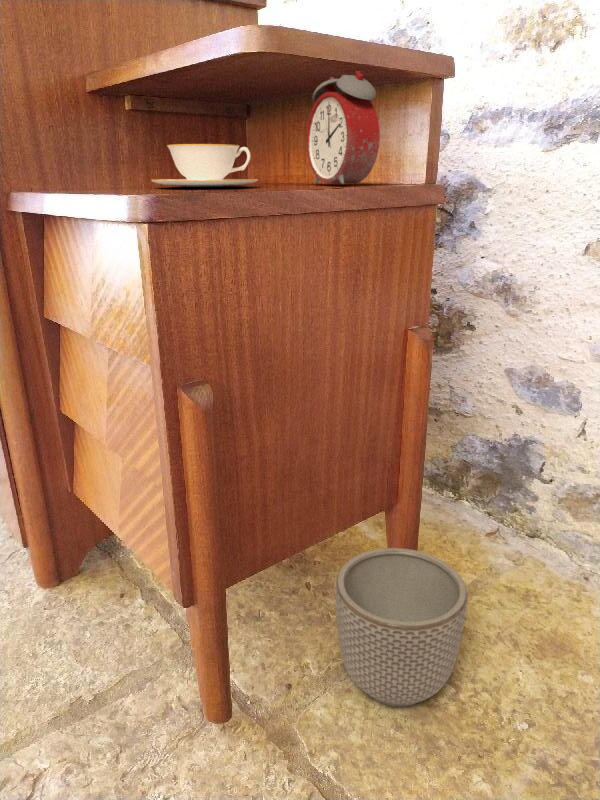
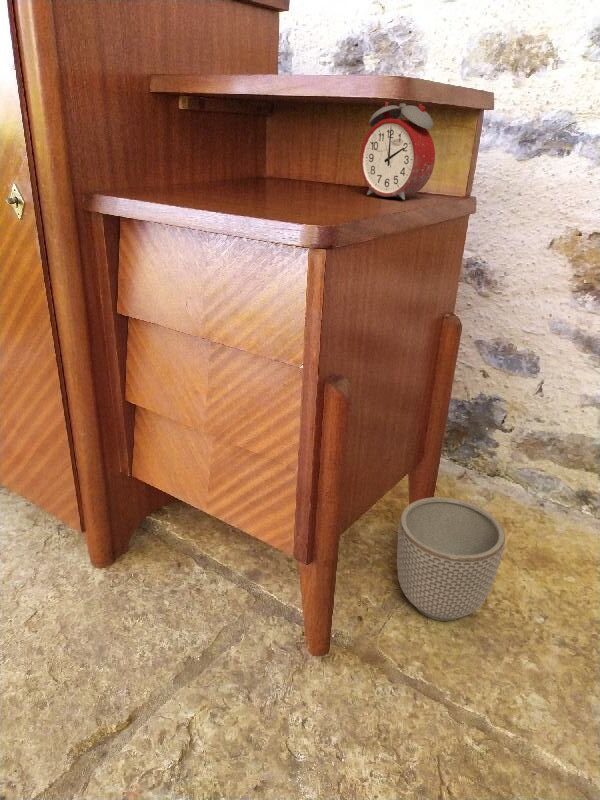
teacup: present [151,144,258,187] -> none [251,164,345,206]

